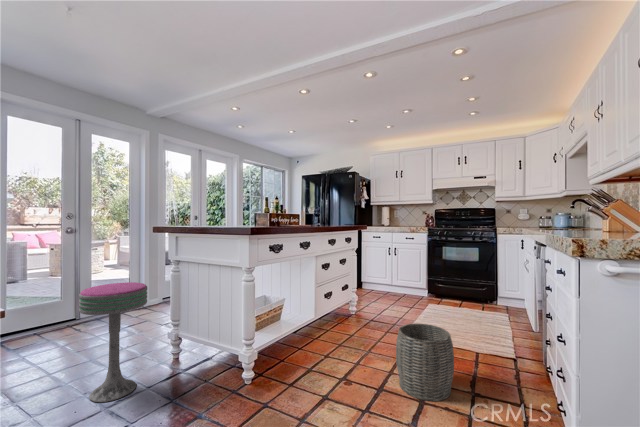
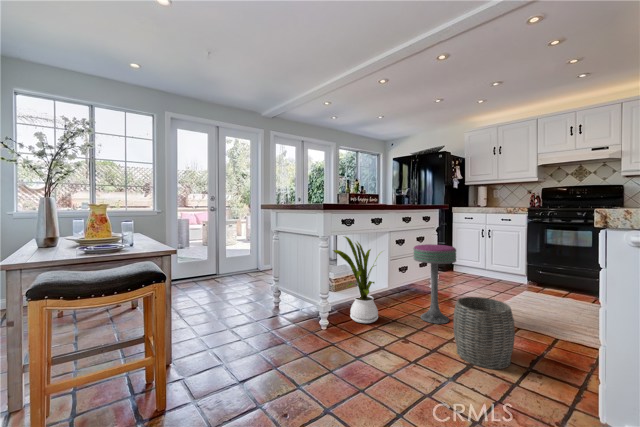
house plant: none [257,265,317,366] -> present [333,237,378,323]
bar stool: present [79,282,147,402] -> present [413,244,456,324]

